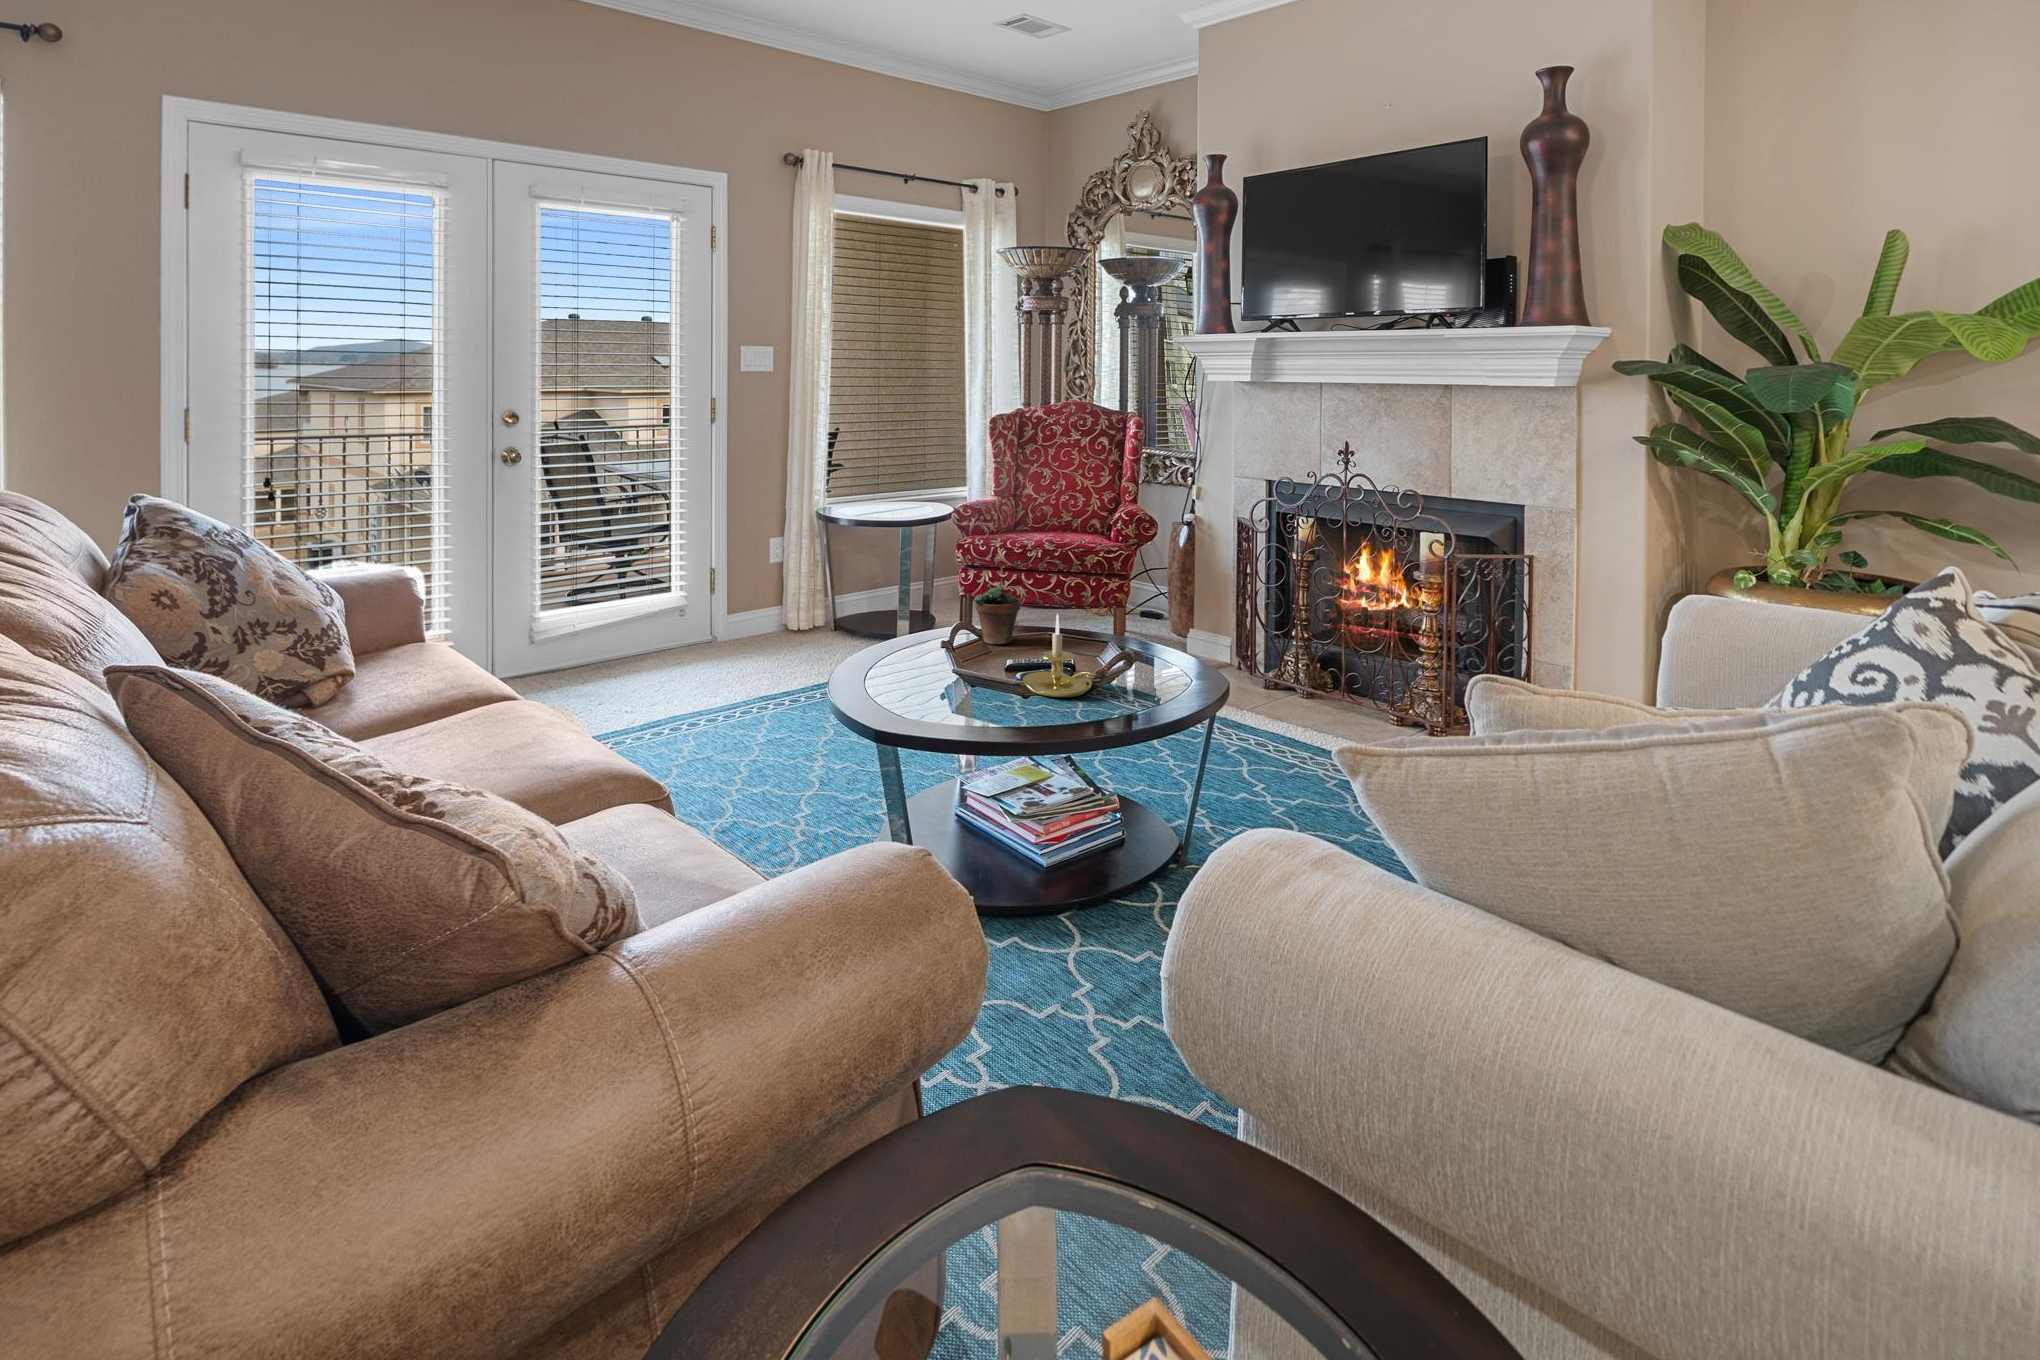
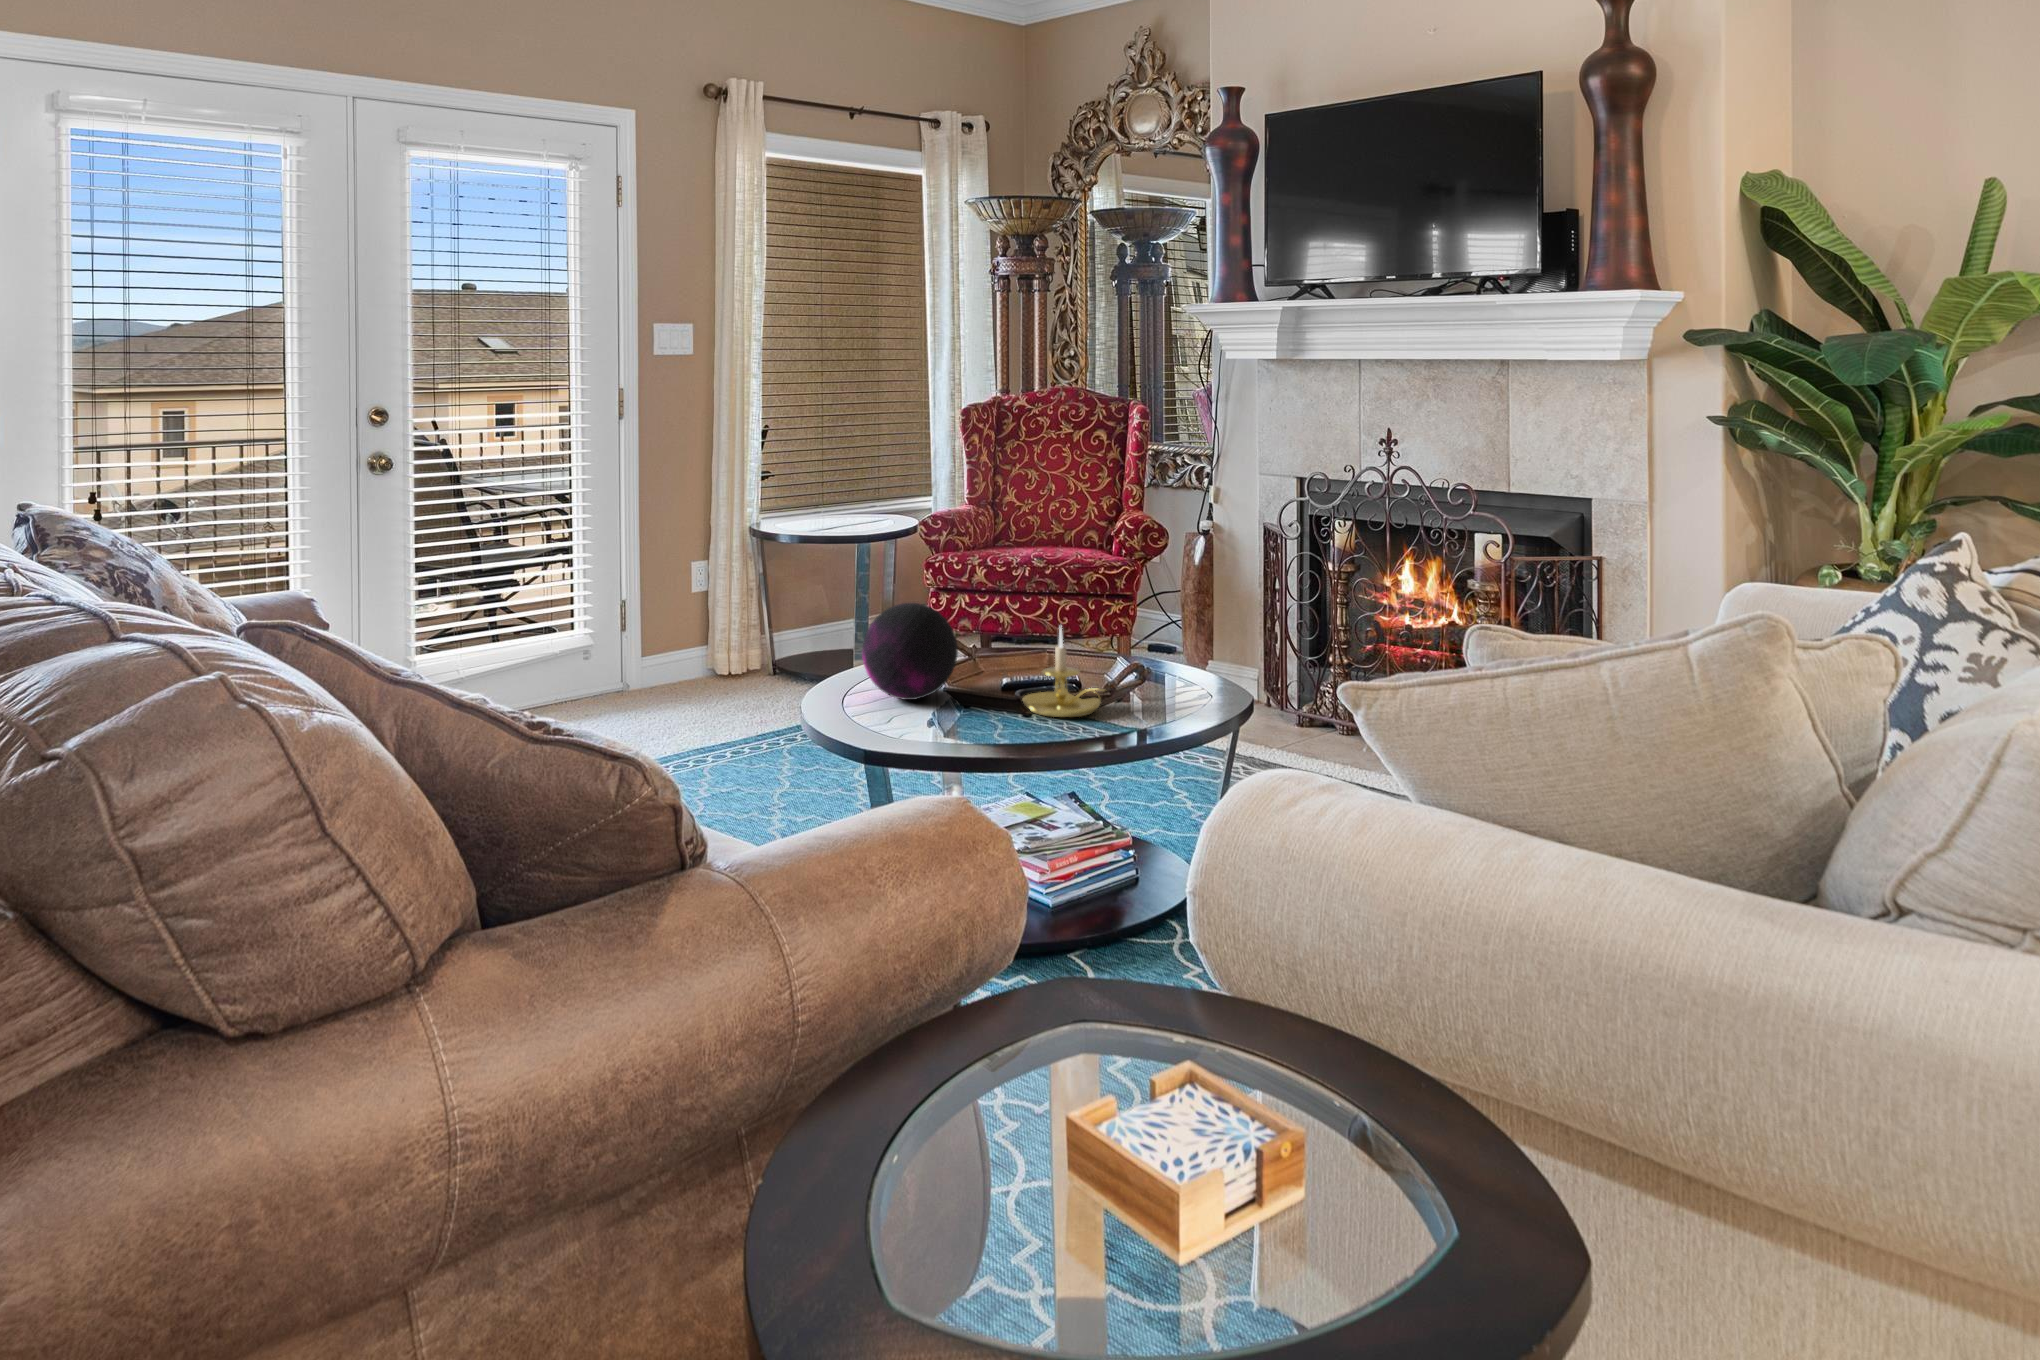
succulent plant: present [975,567,1021,644] -> none [961,577,1014,667]
decorative orb: none [885,590,968,676] -> present [862,603,958,700]

